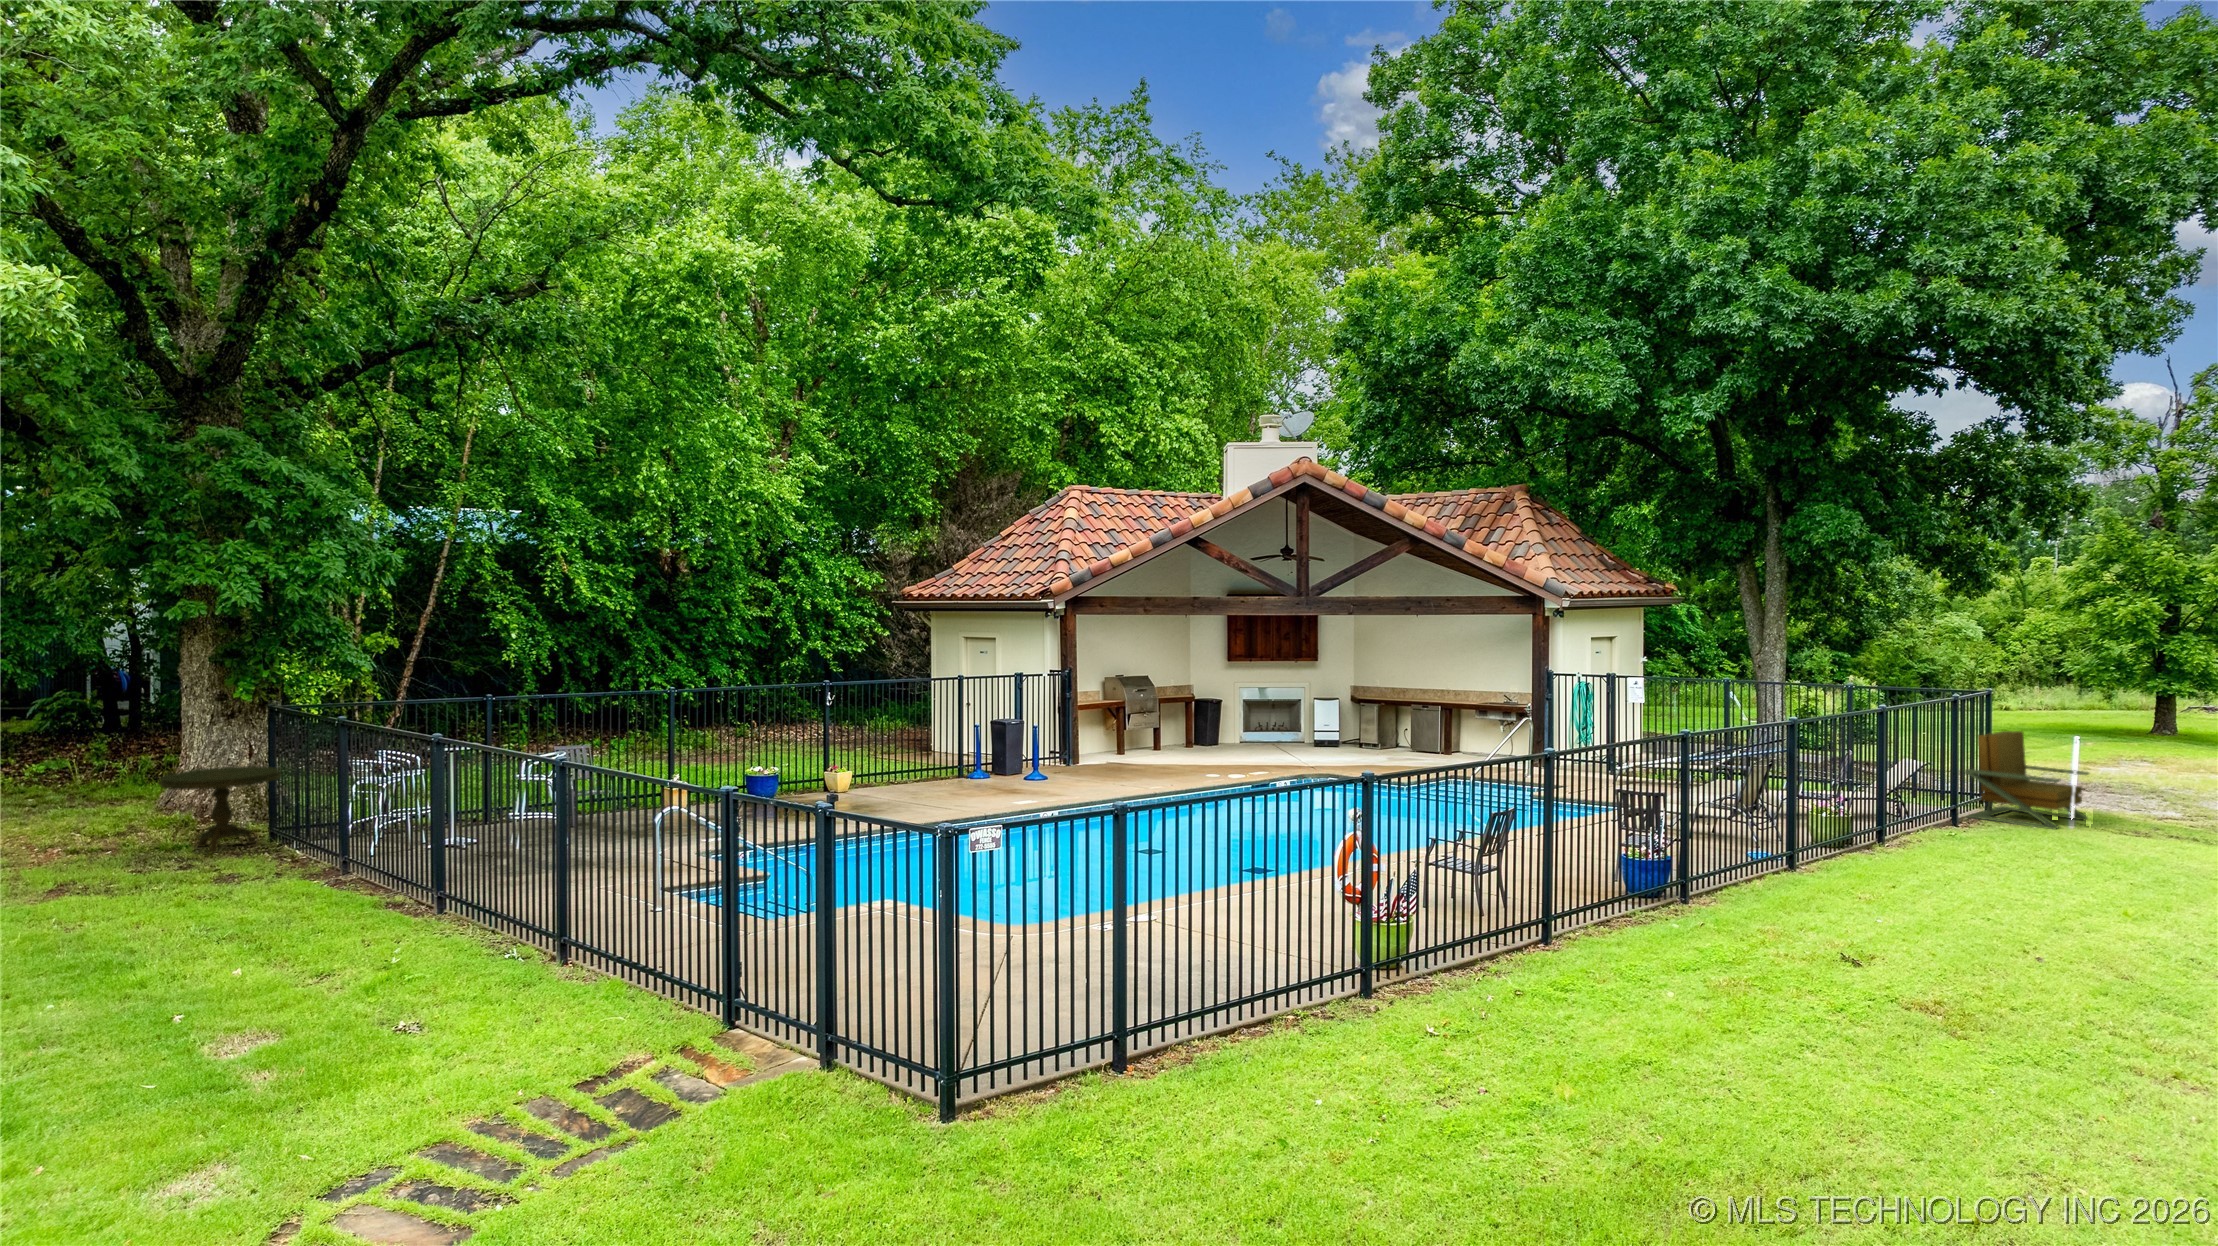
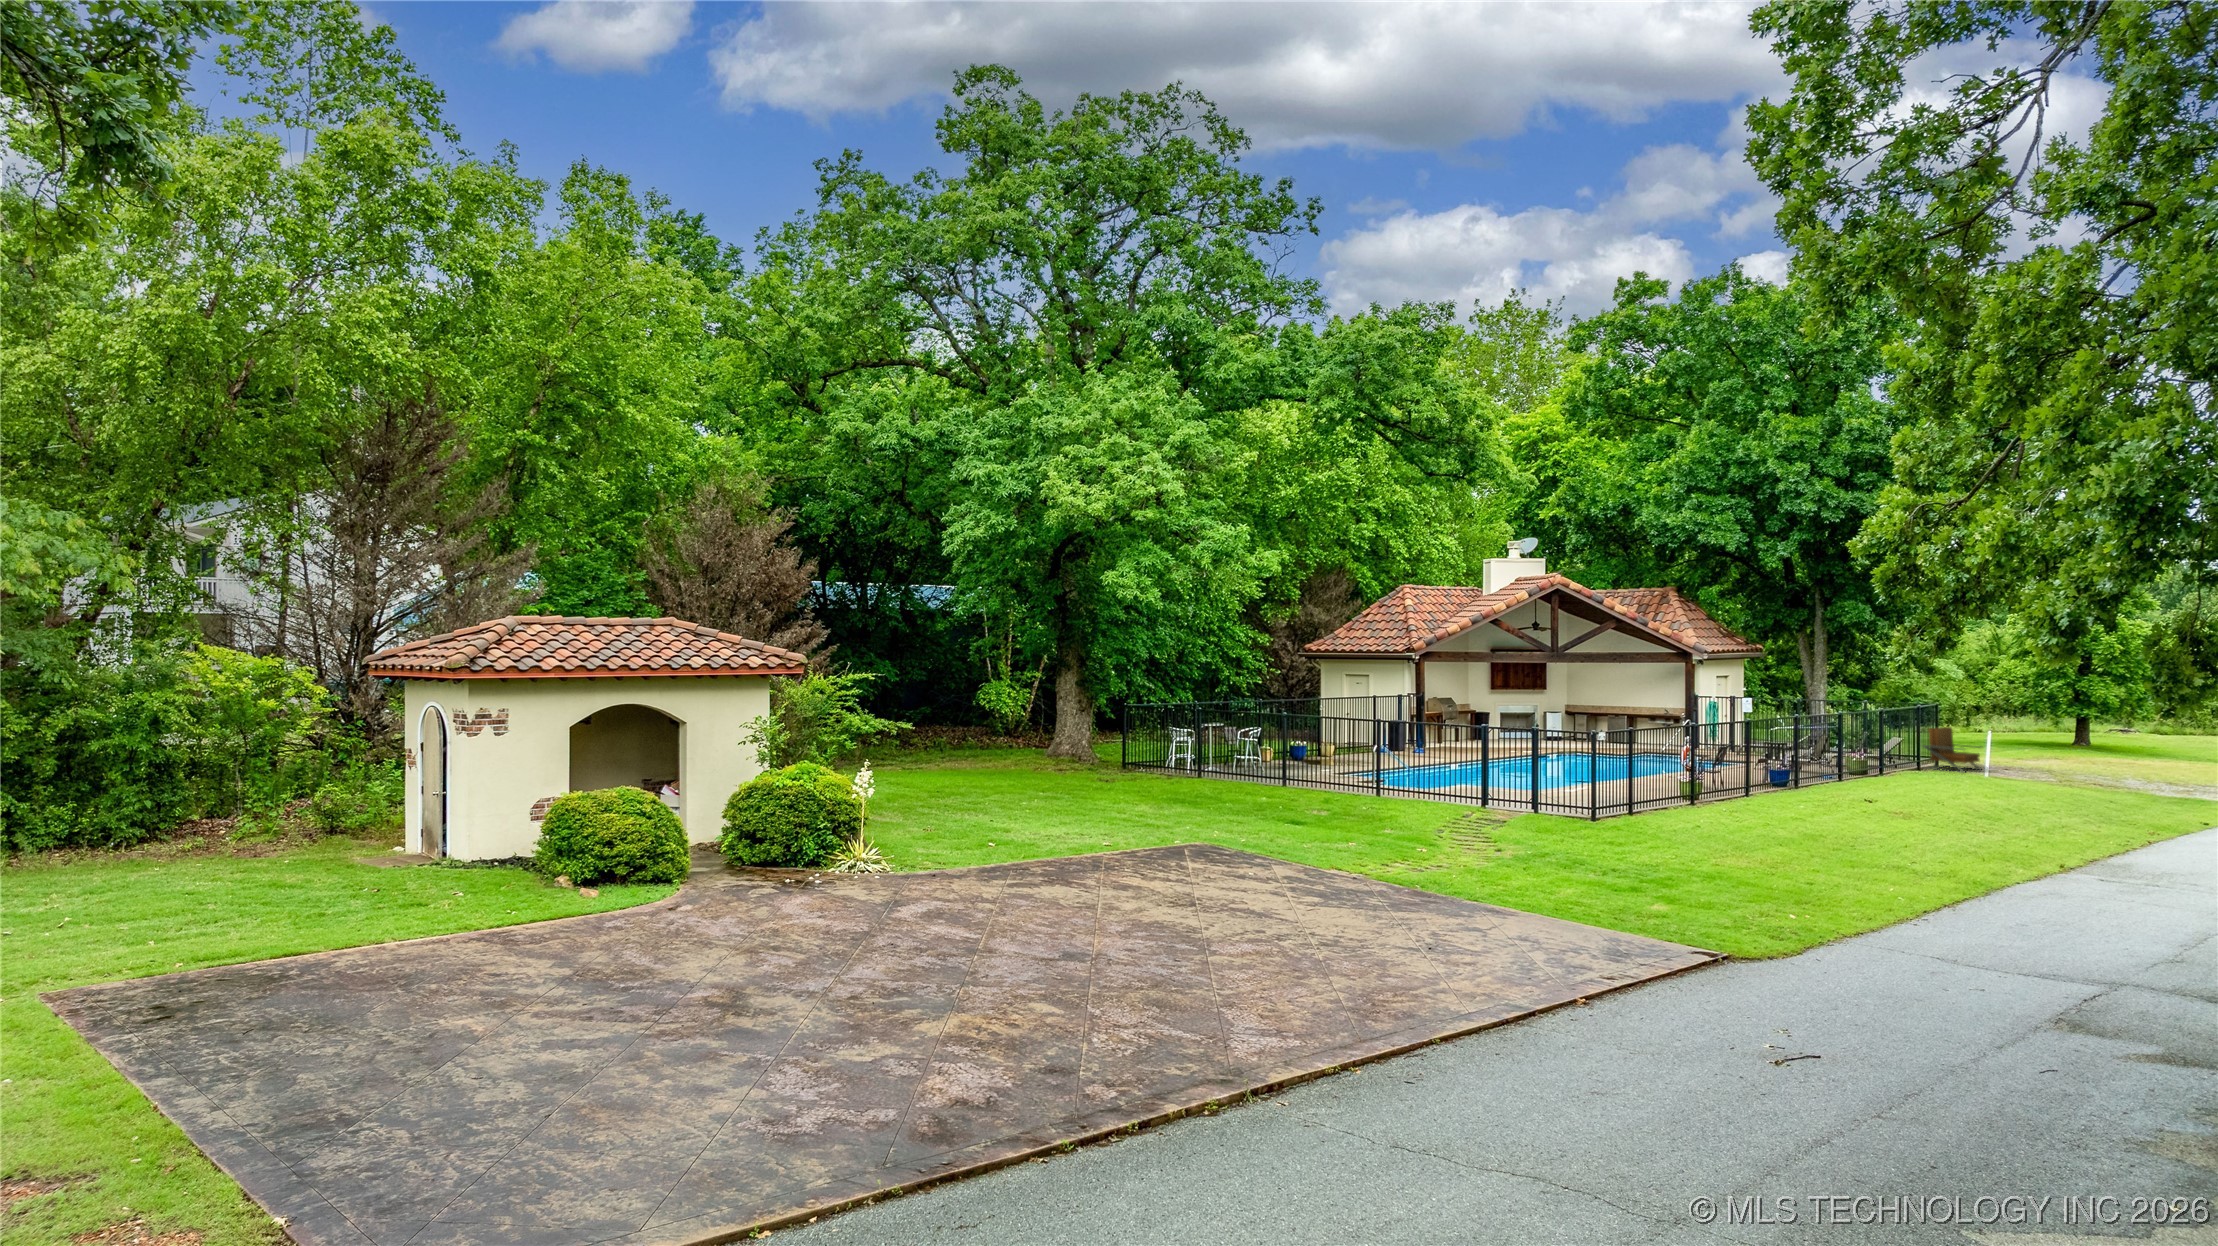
side table: present [159,766,281,853] -> none [1104,732,1148,769]

